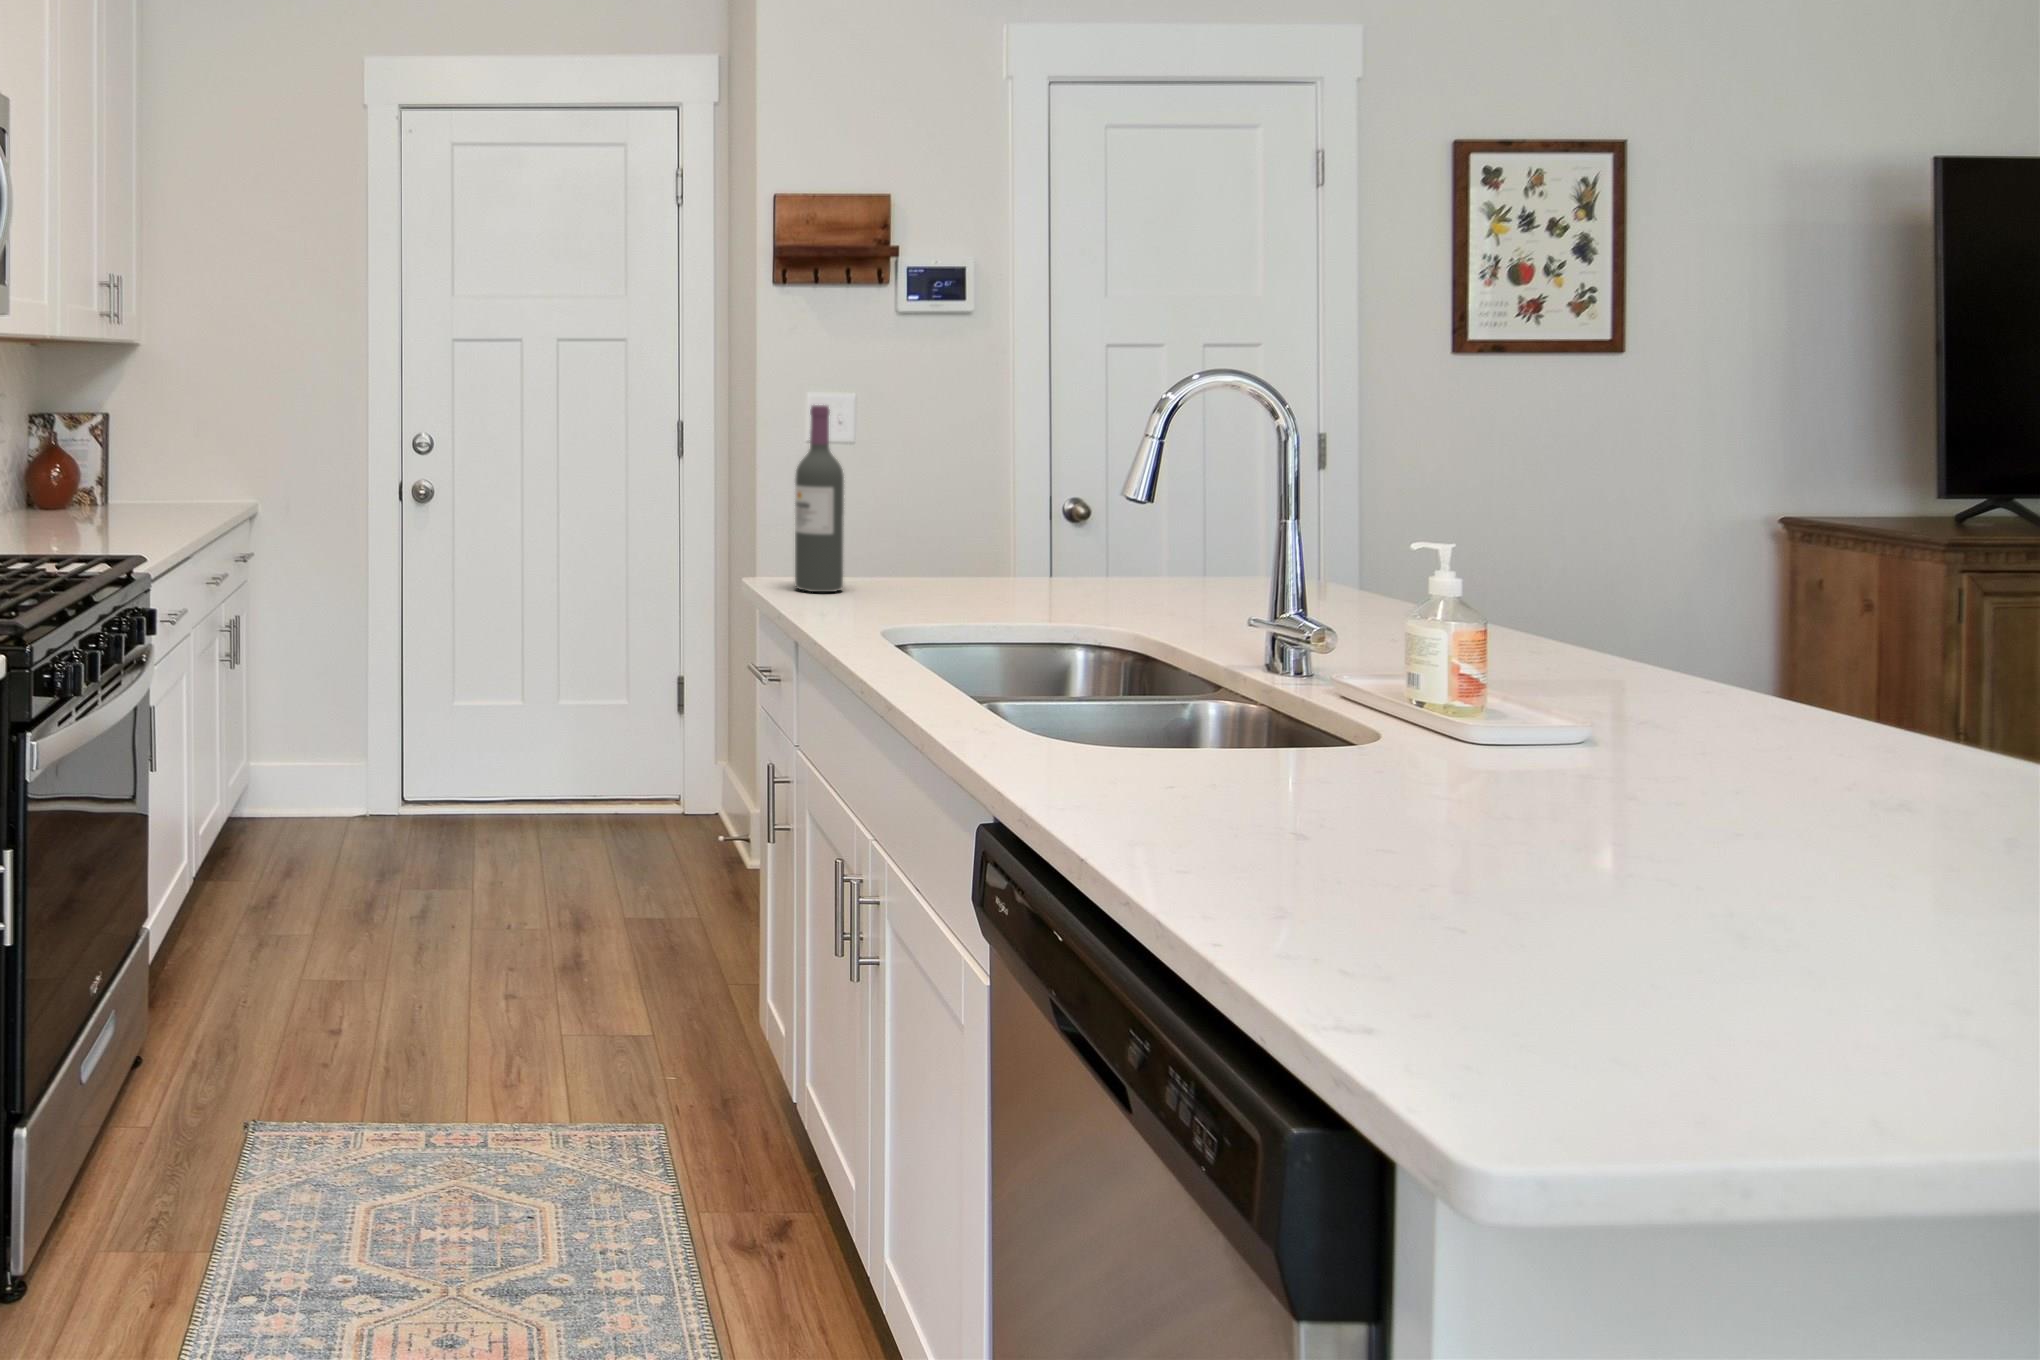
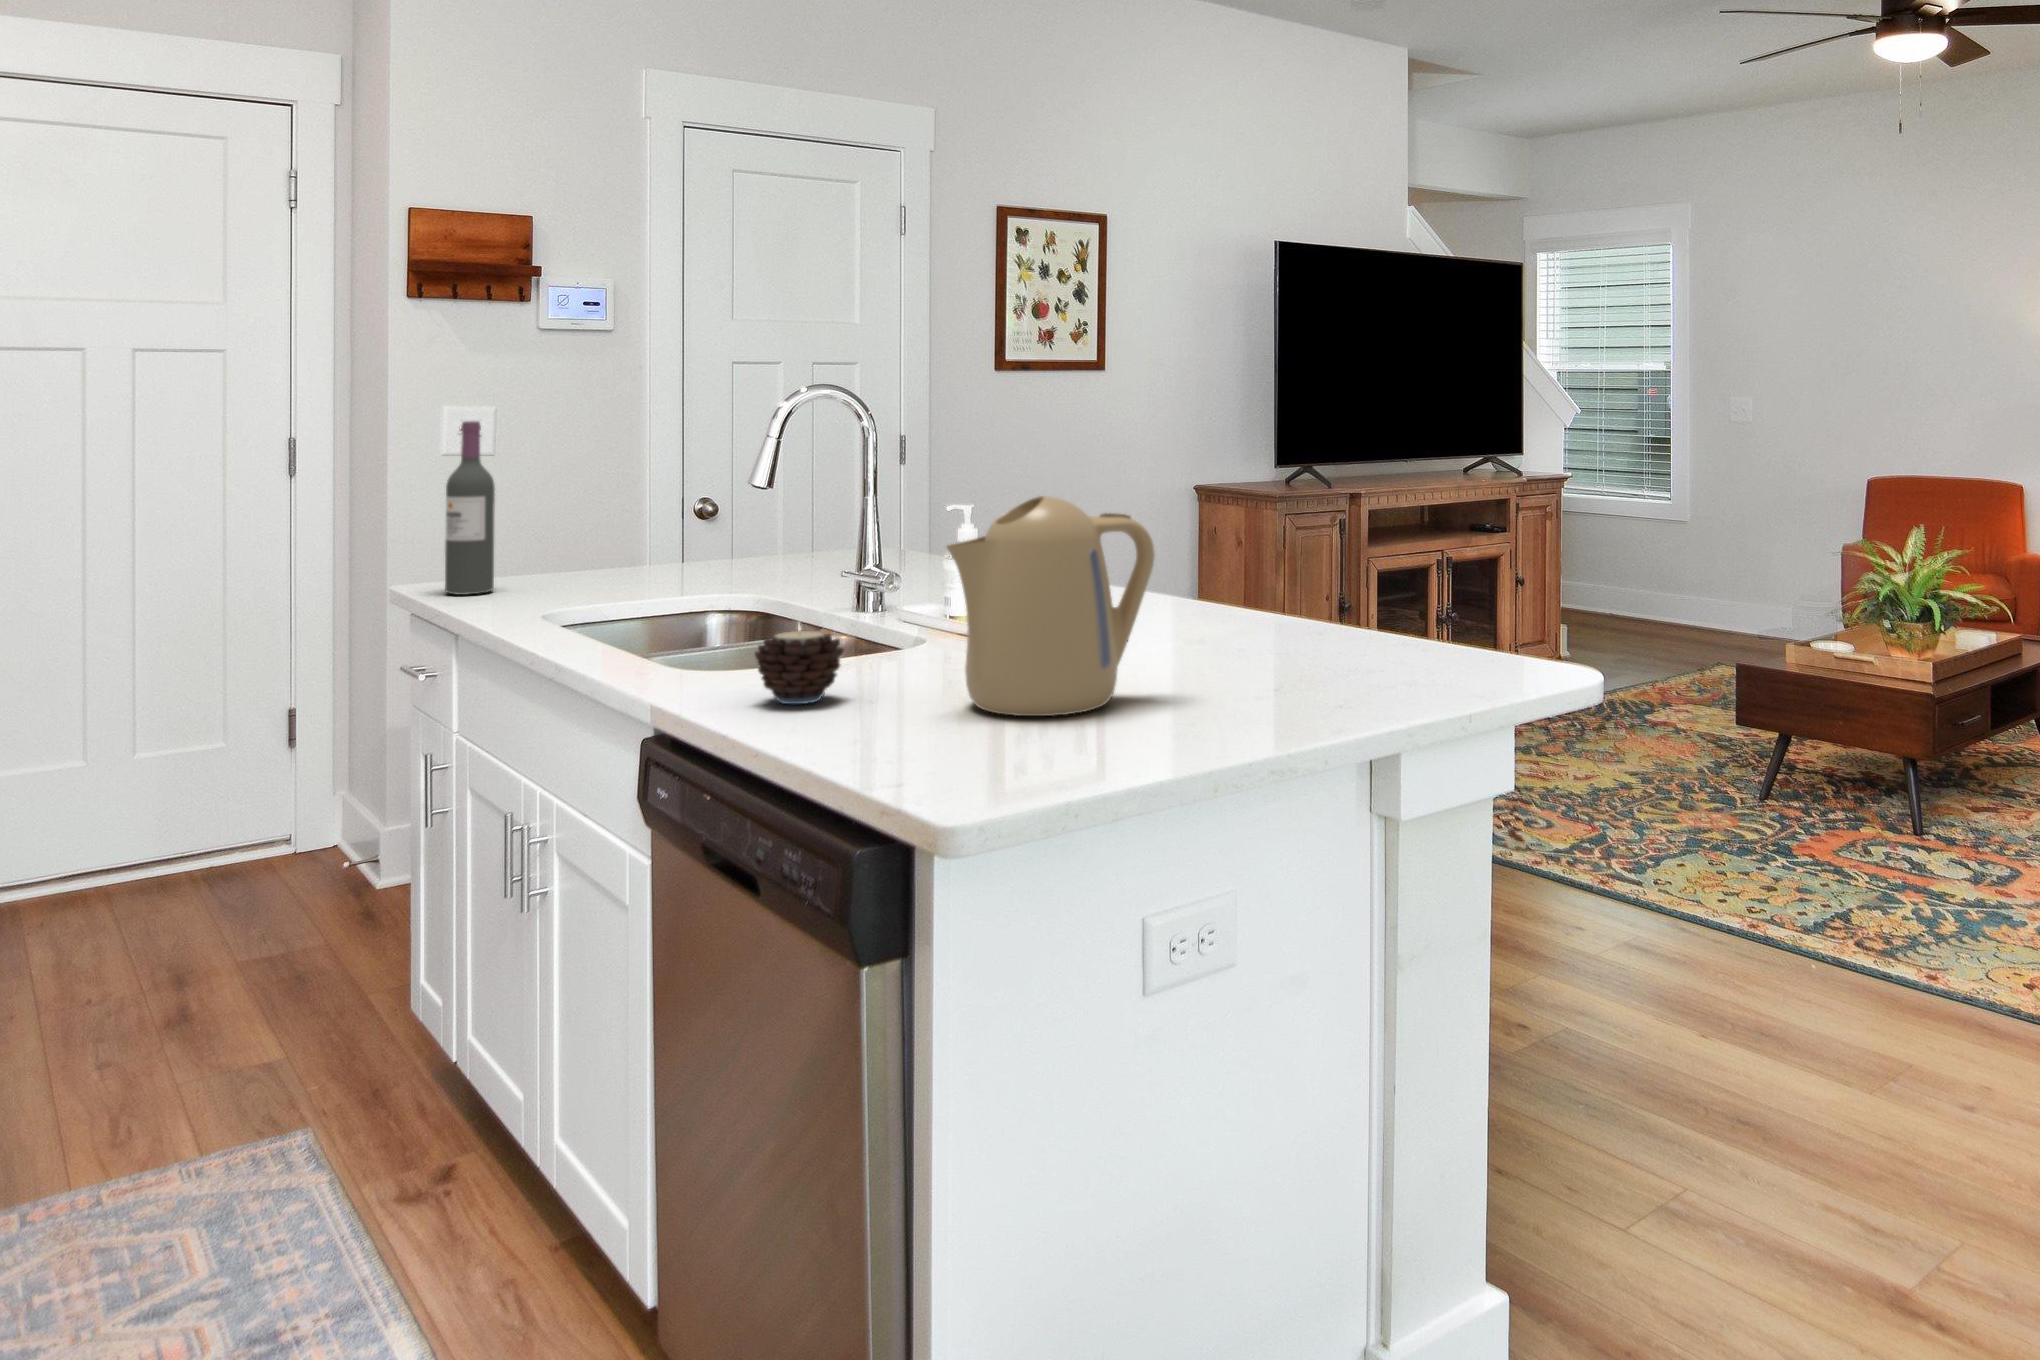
kettle: none [1420,555,1826,924] -> present [947,496,1155,716]
candle: none [1123,700,1255,819] -> present [755,625,844,704]

